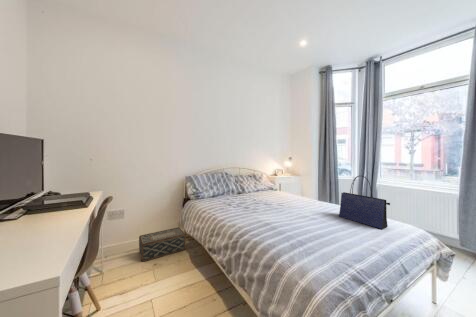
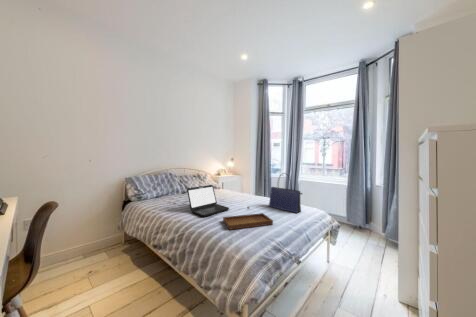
laptop: none [242,187,289,223] -> present [187,185,229,217]
tray: none [282,216,349,244] -> present [223,207,273,230]
woven basket: present [139,227,186,262] -> none [67,231,126,272]

